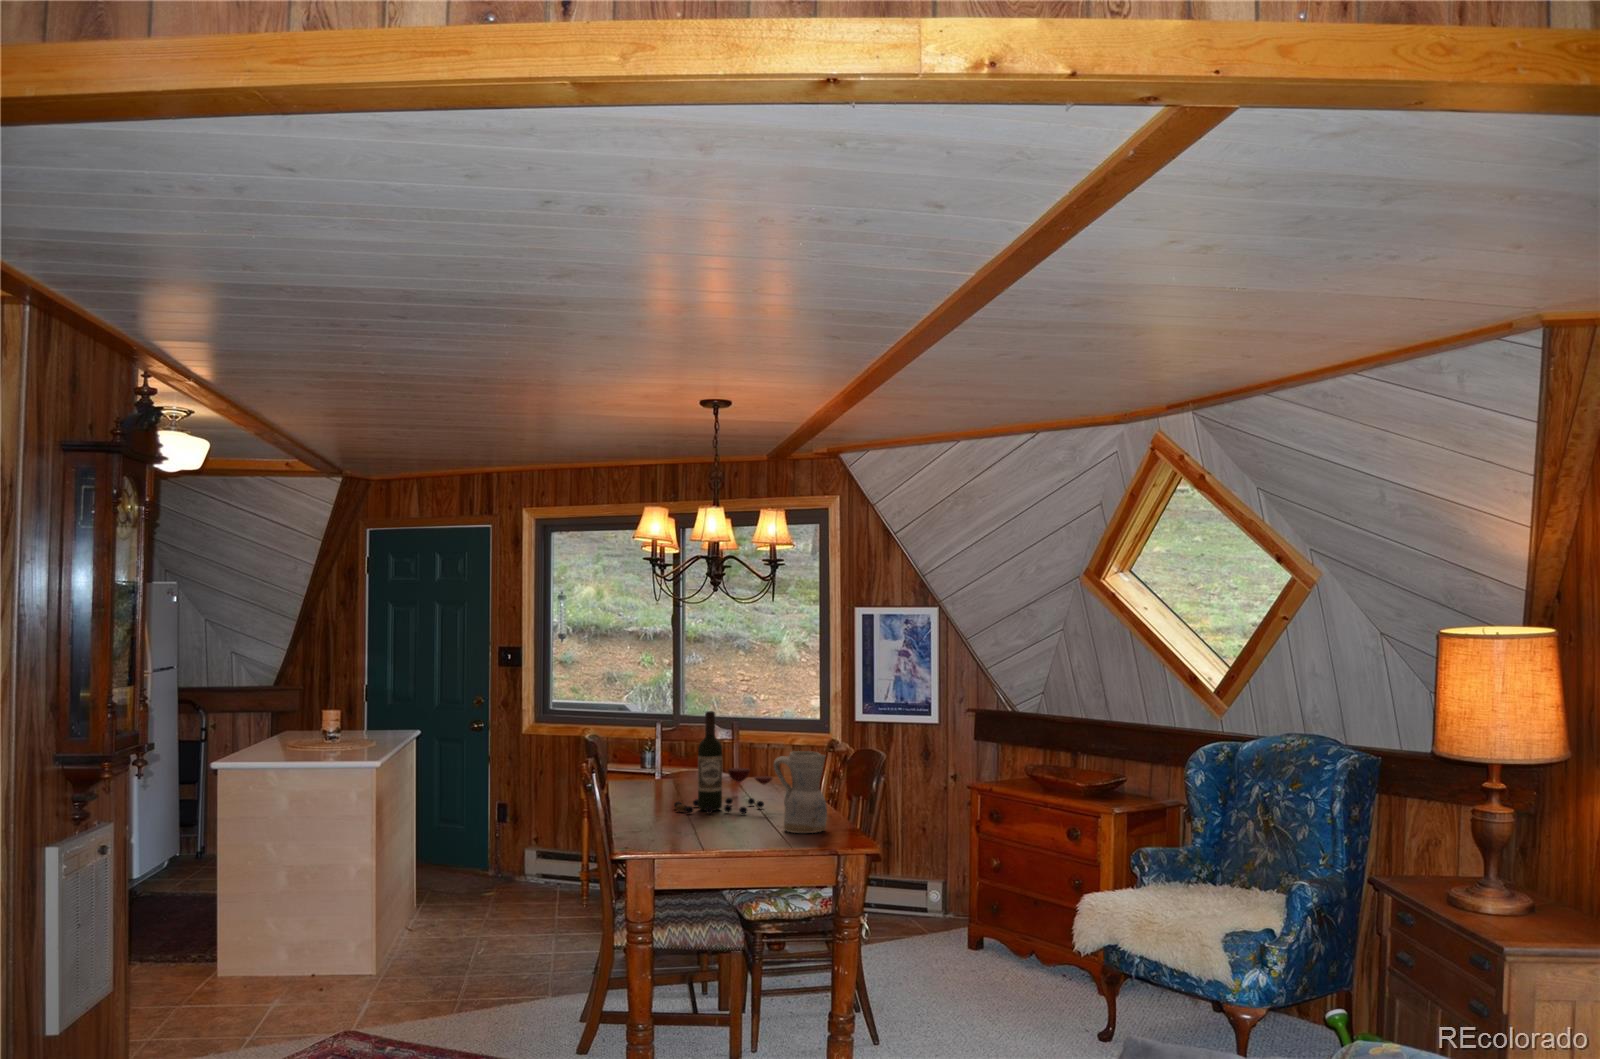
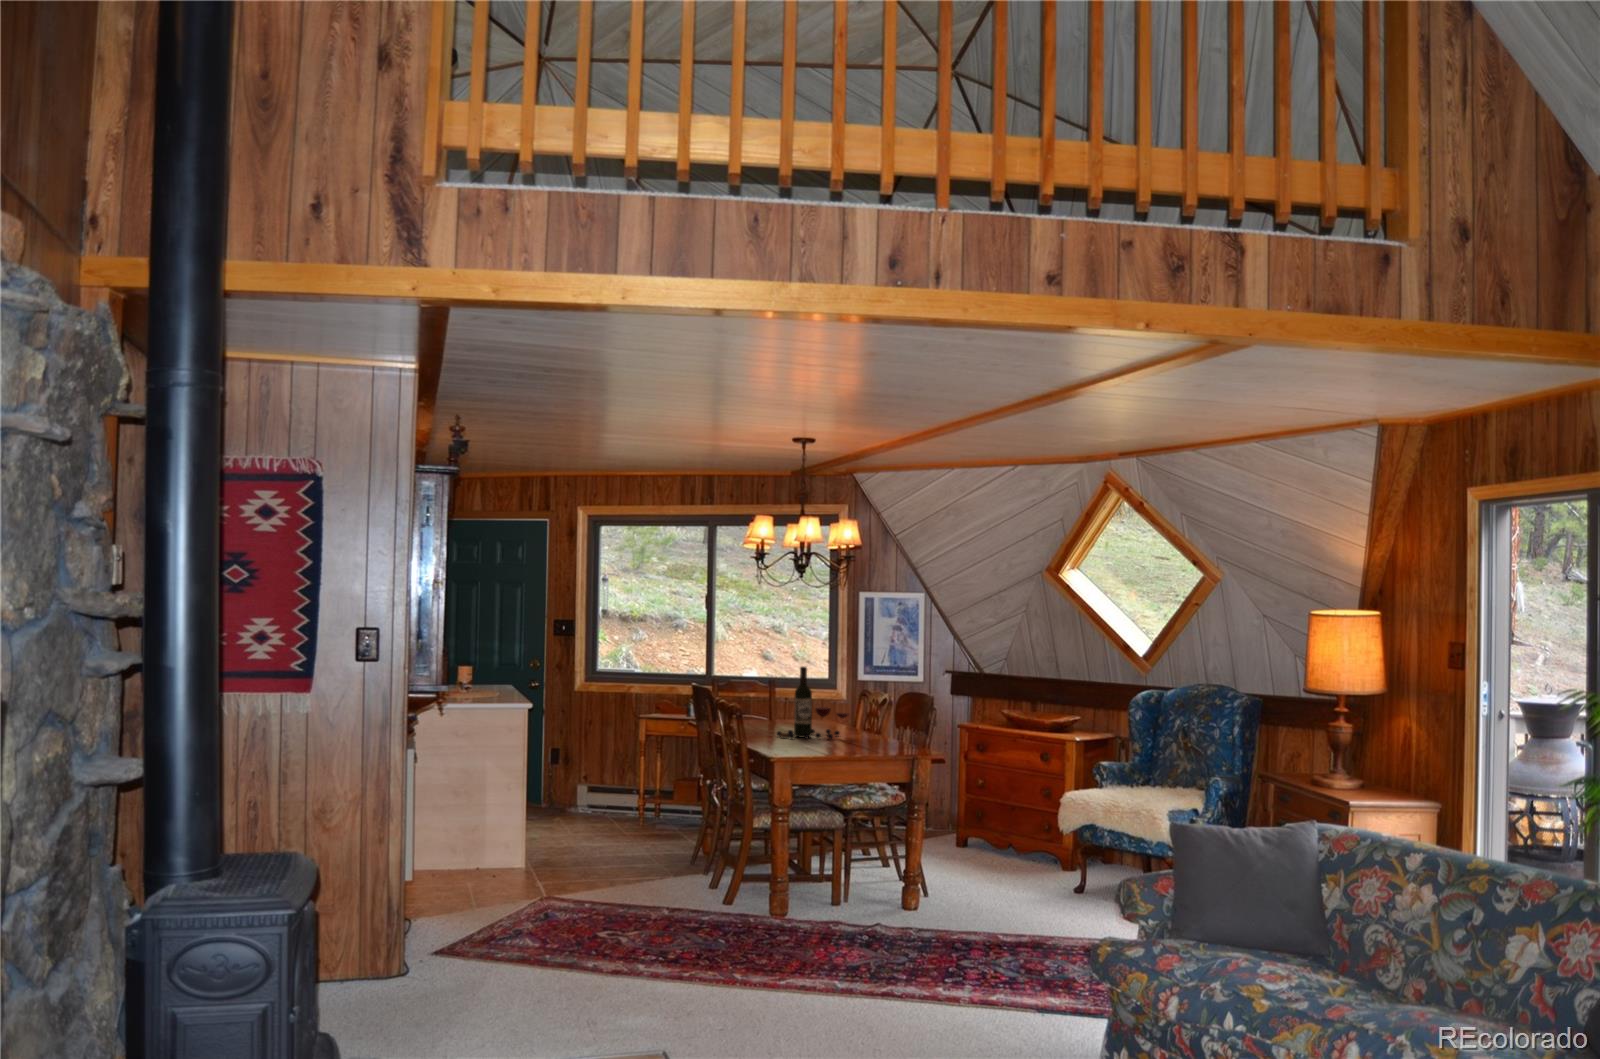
ceramic pitcher: present [774,751,827,833] -> none [864,693,901,749]

